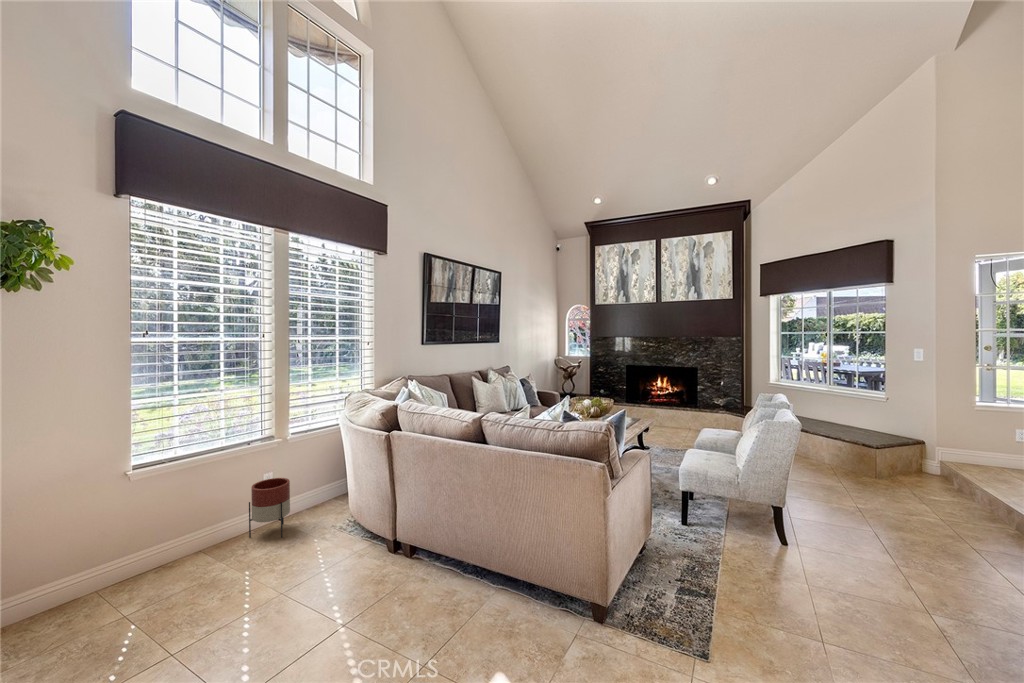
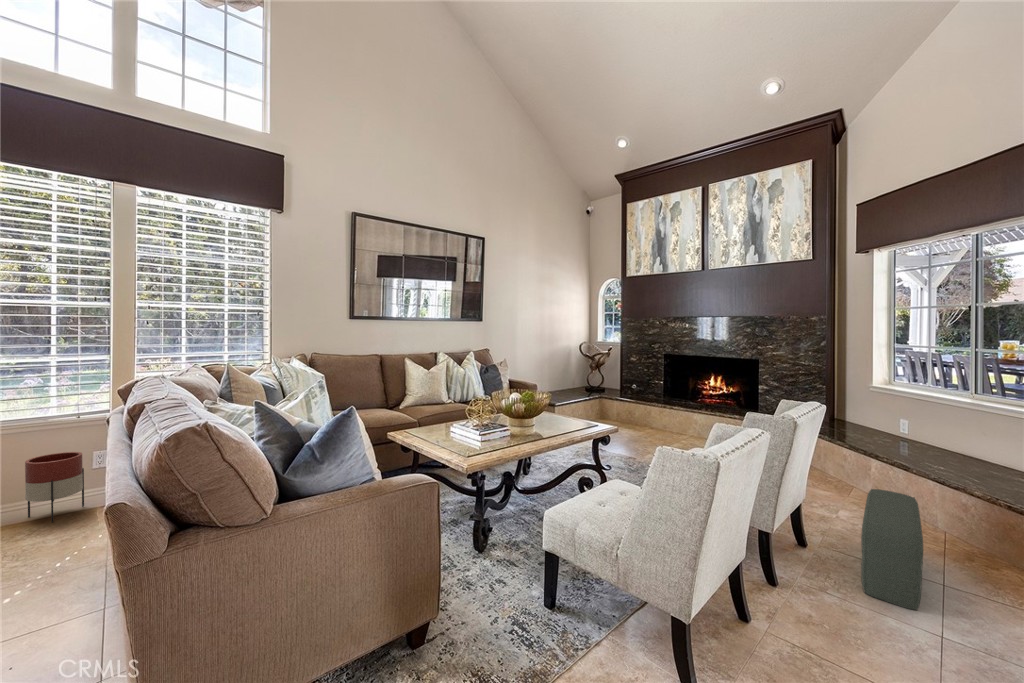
pouf: none [807,446,849,503] -> present [861,489,923,610]

